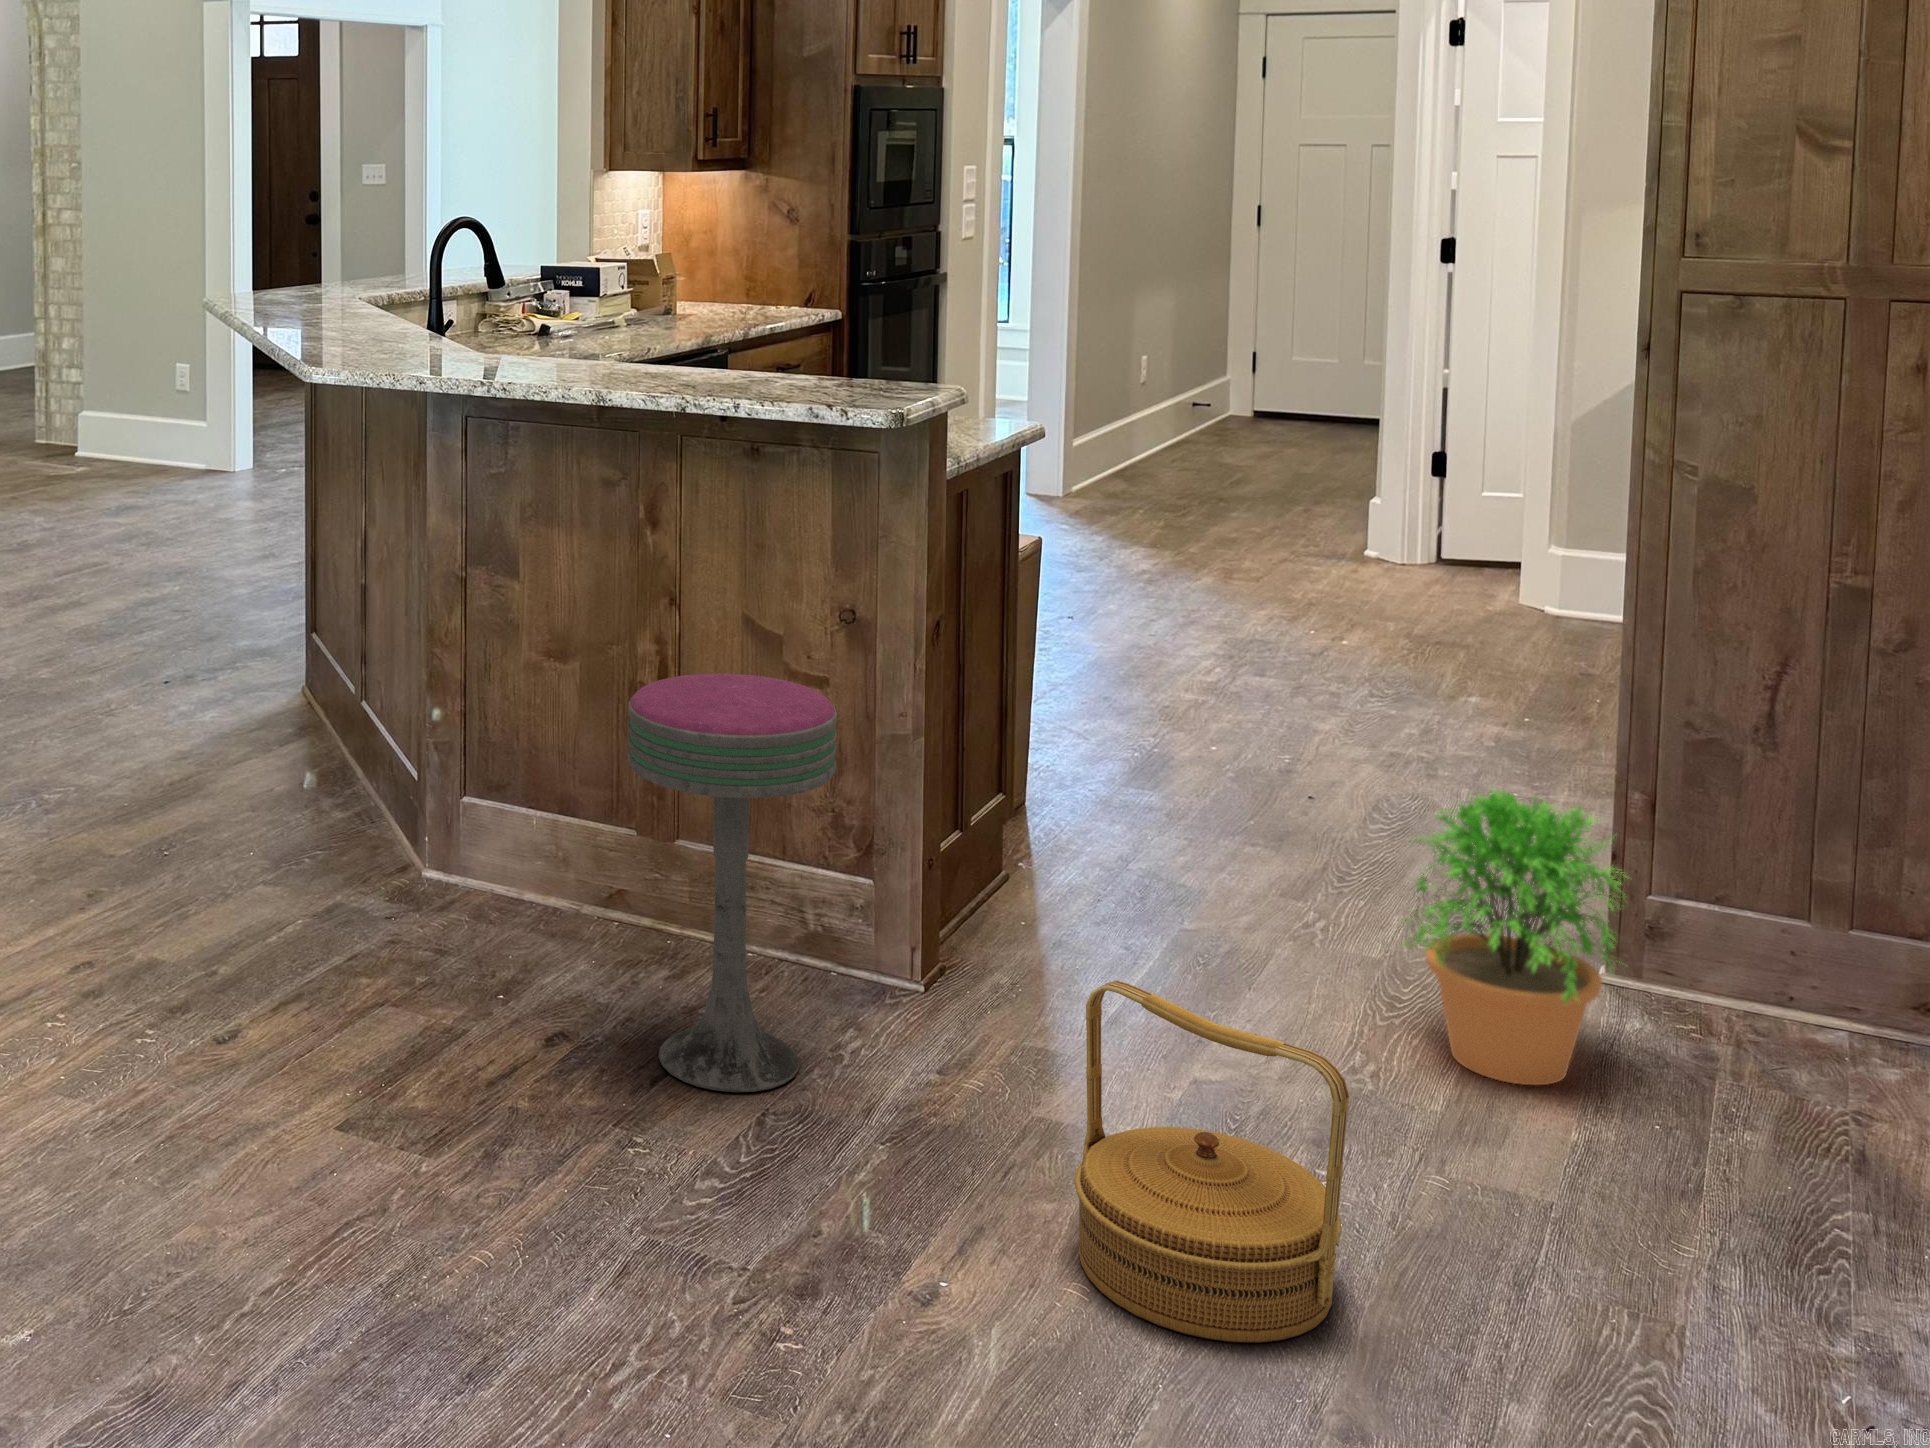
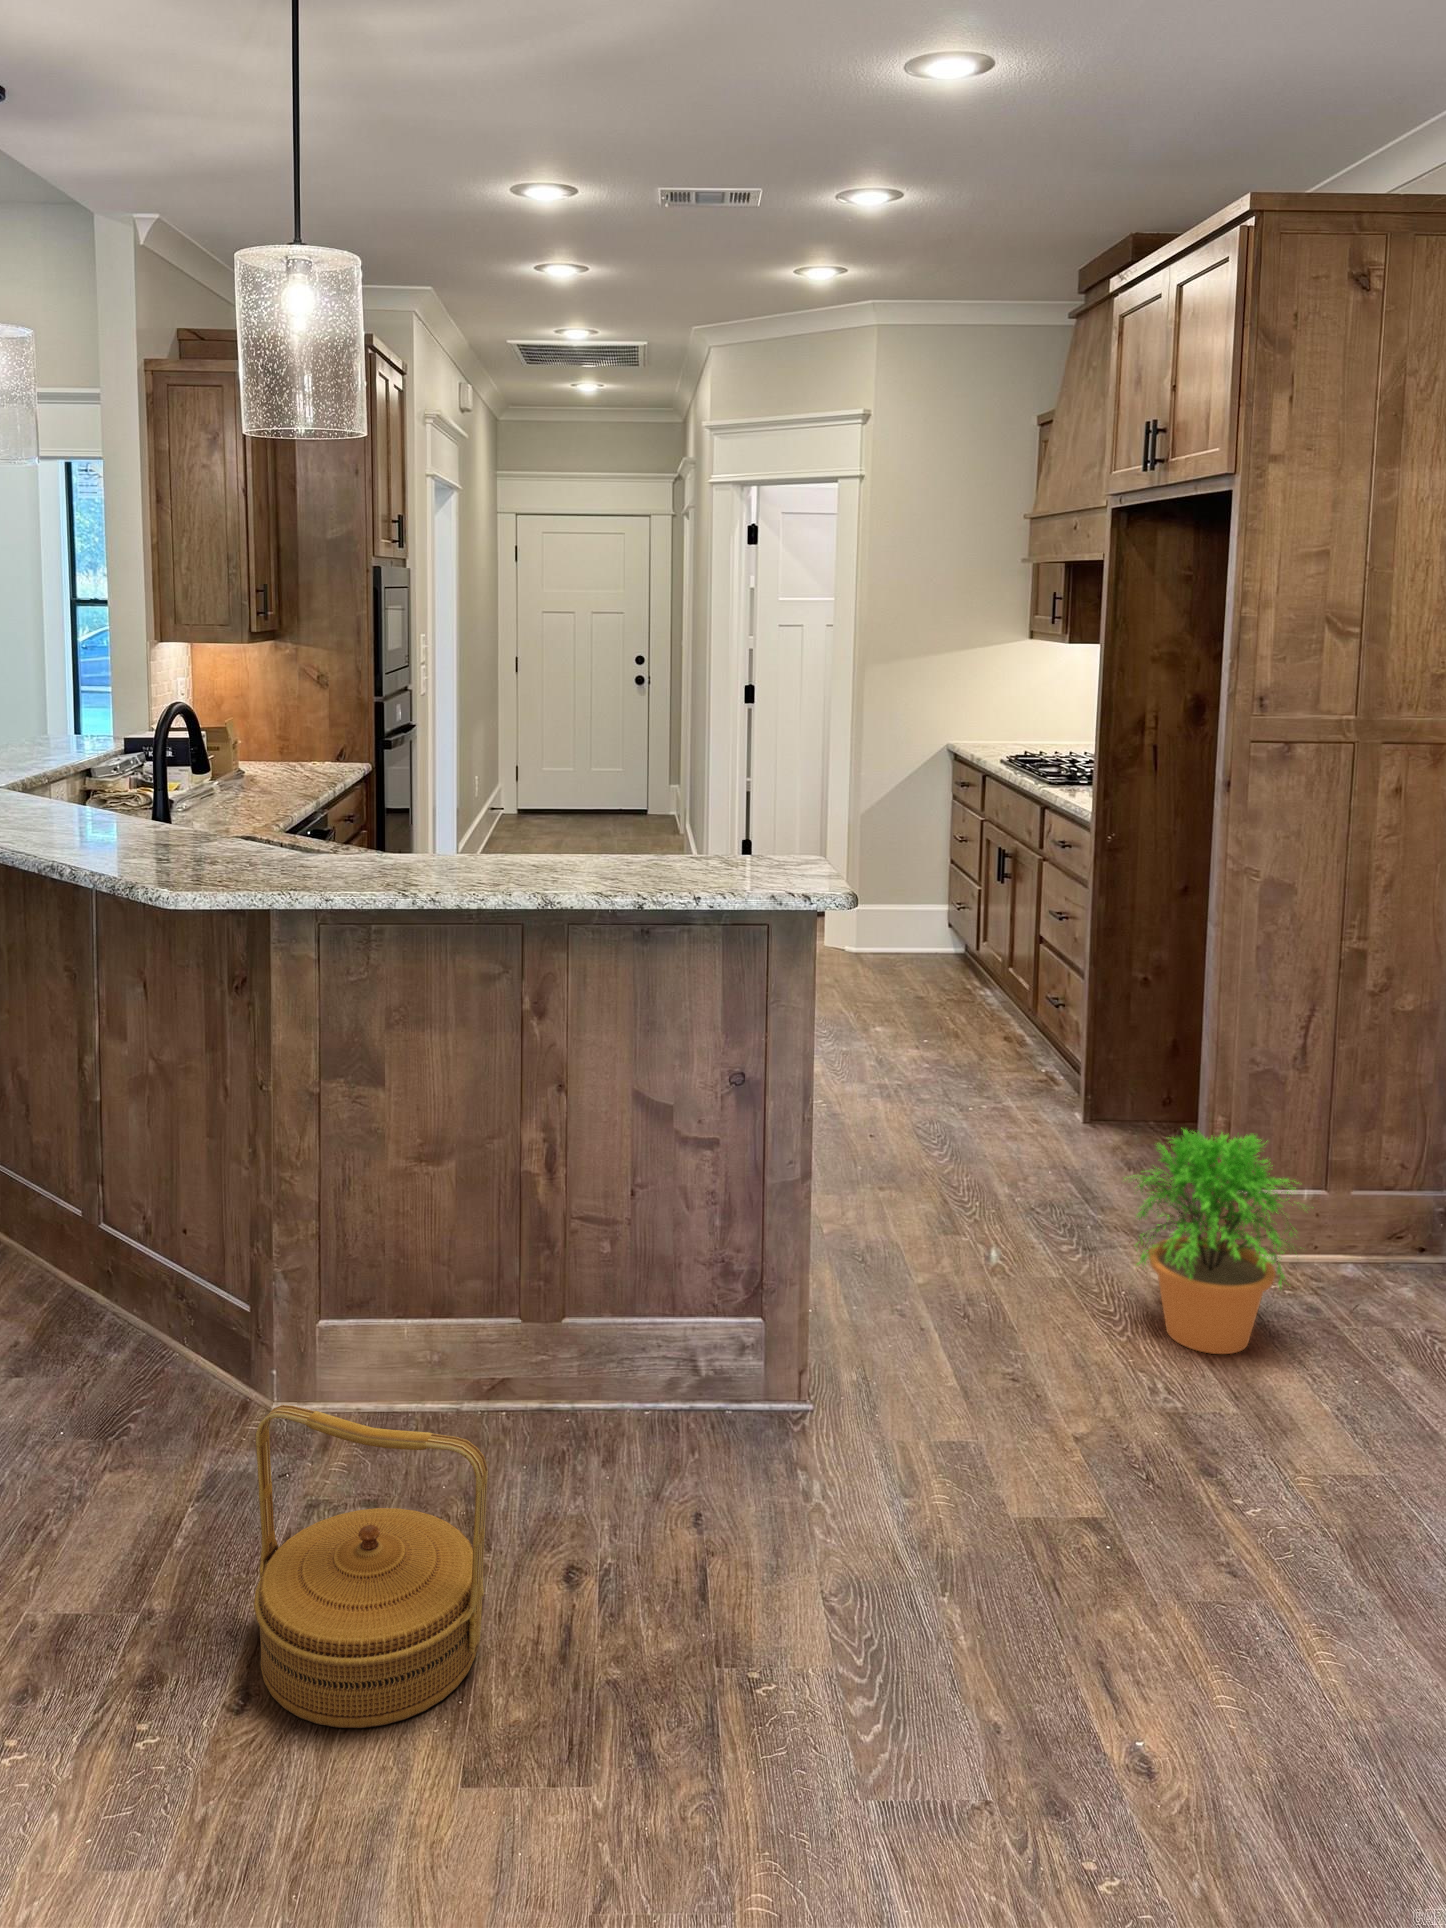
bar stool: present [628,674,837,1092] -> none [644,1156,850,1583]
basket: present [1074,981,1349,1343] -> present [254,1405,488,1728]

